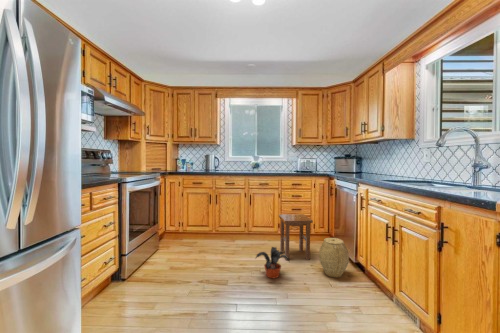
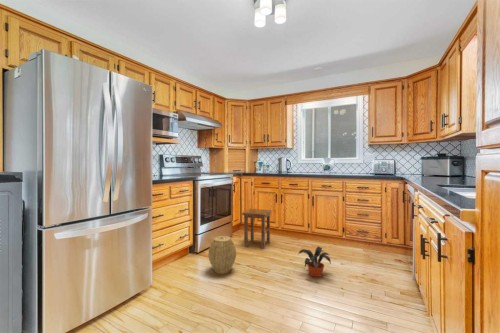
stool: present [279,214,313,260] -> present [242,209,272,249]
woven basket: present [319,238,349,277] -> present [208,236,236,274]

